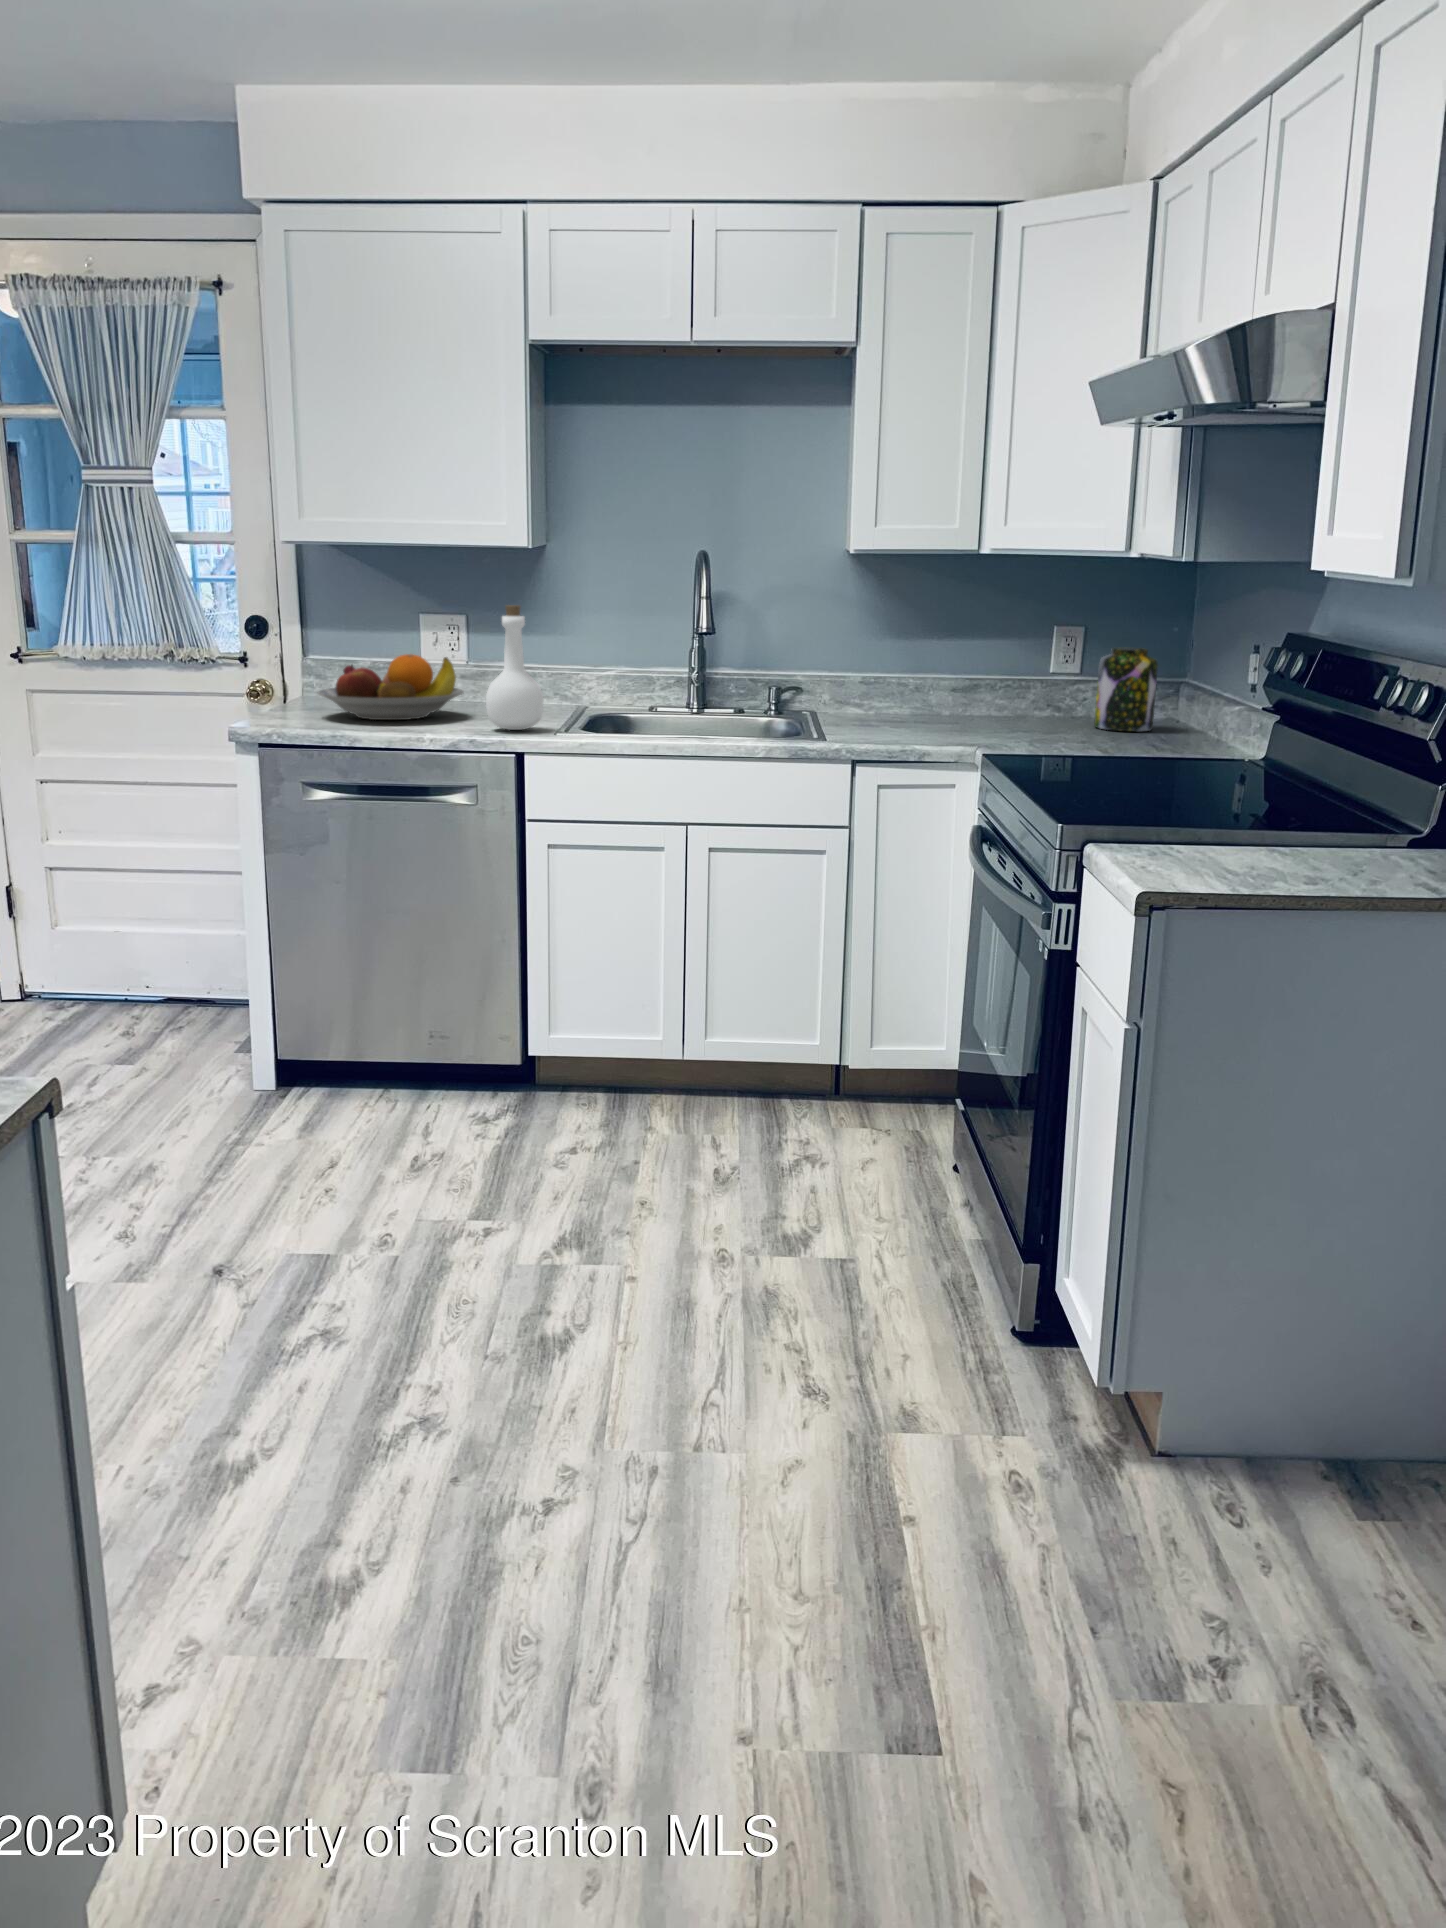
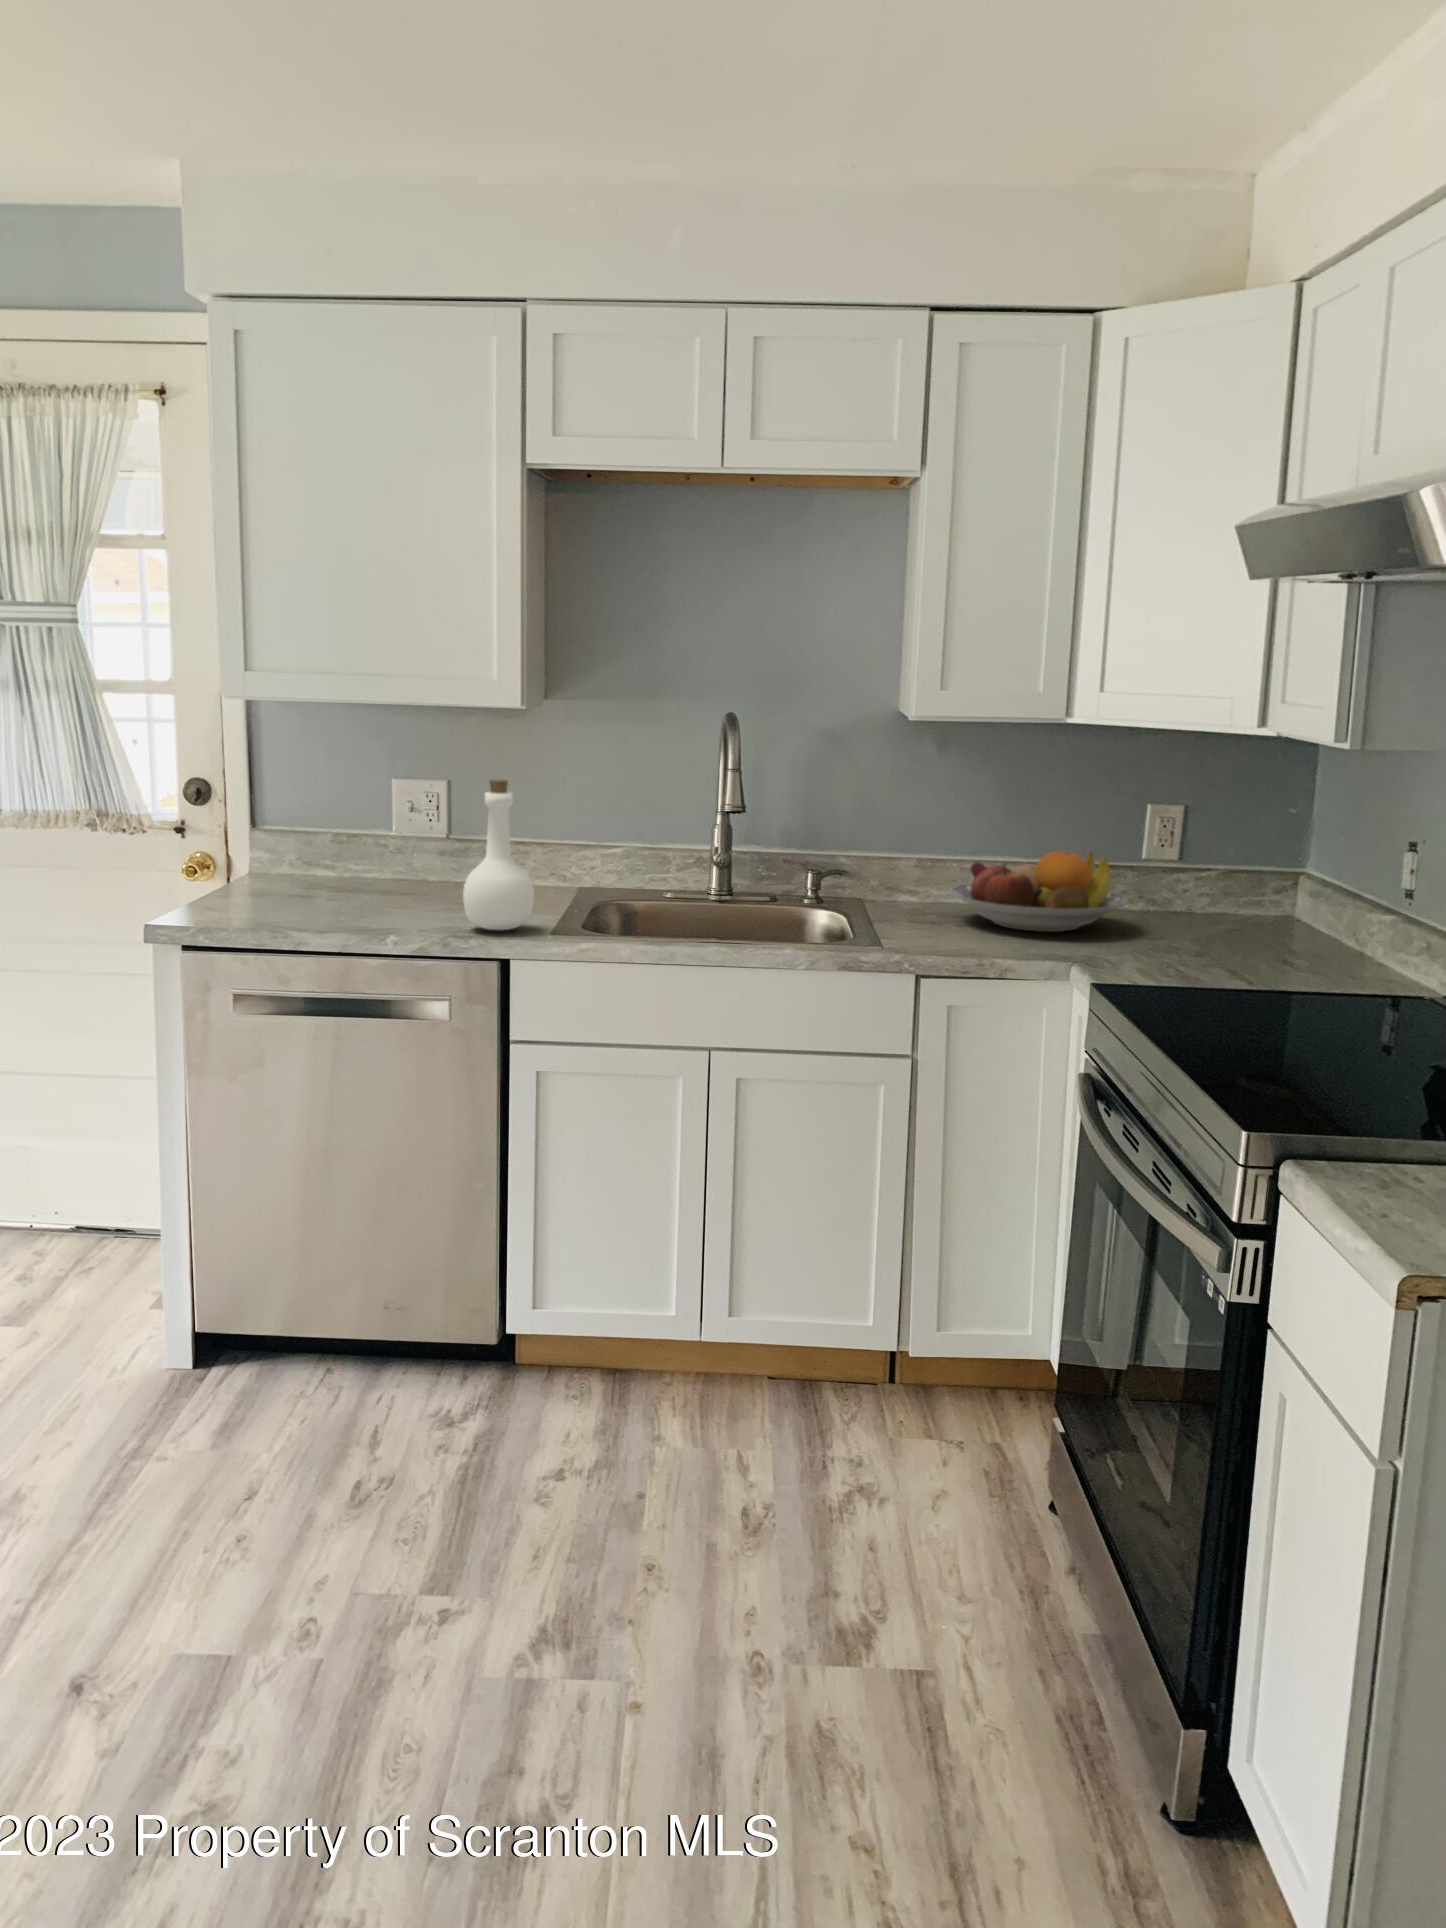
jar: present [1094,648,1158,731] -> none [1198,833,1277,936]
fruit bowl: present [318,654,463,720] -> present [950,851,1128,932]

